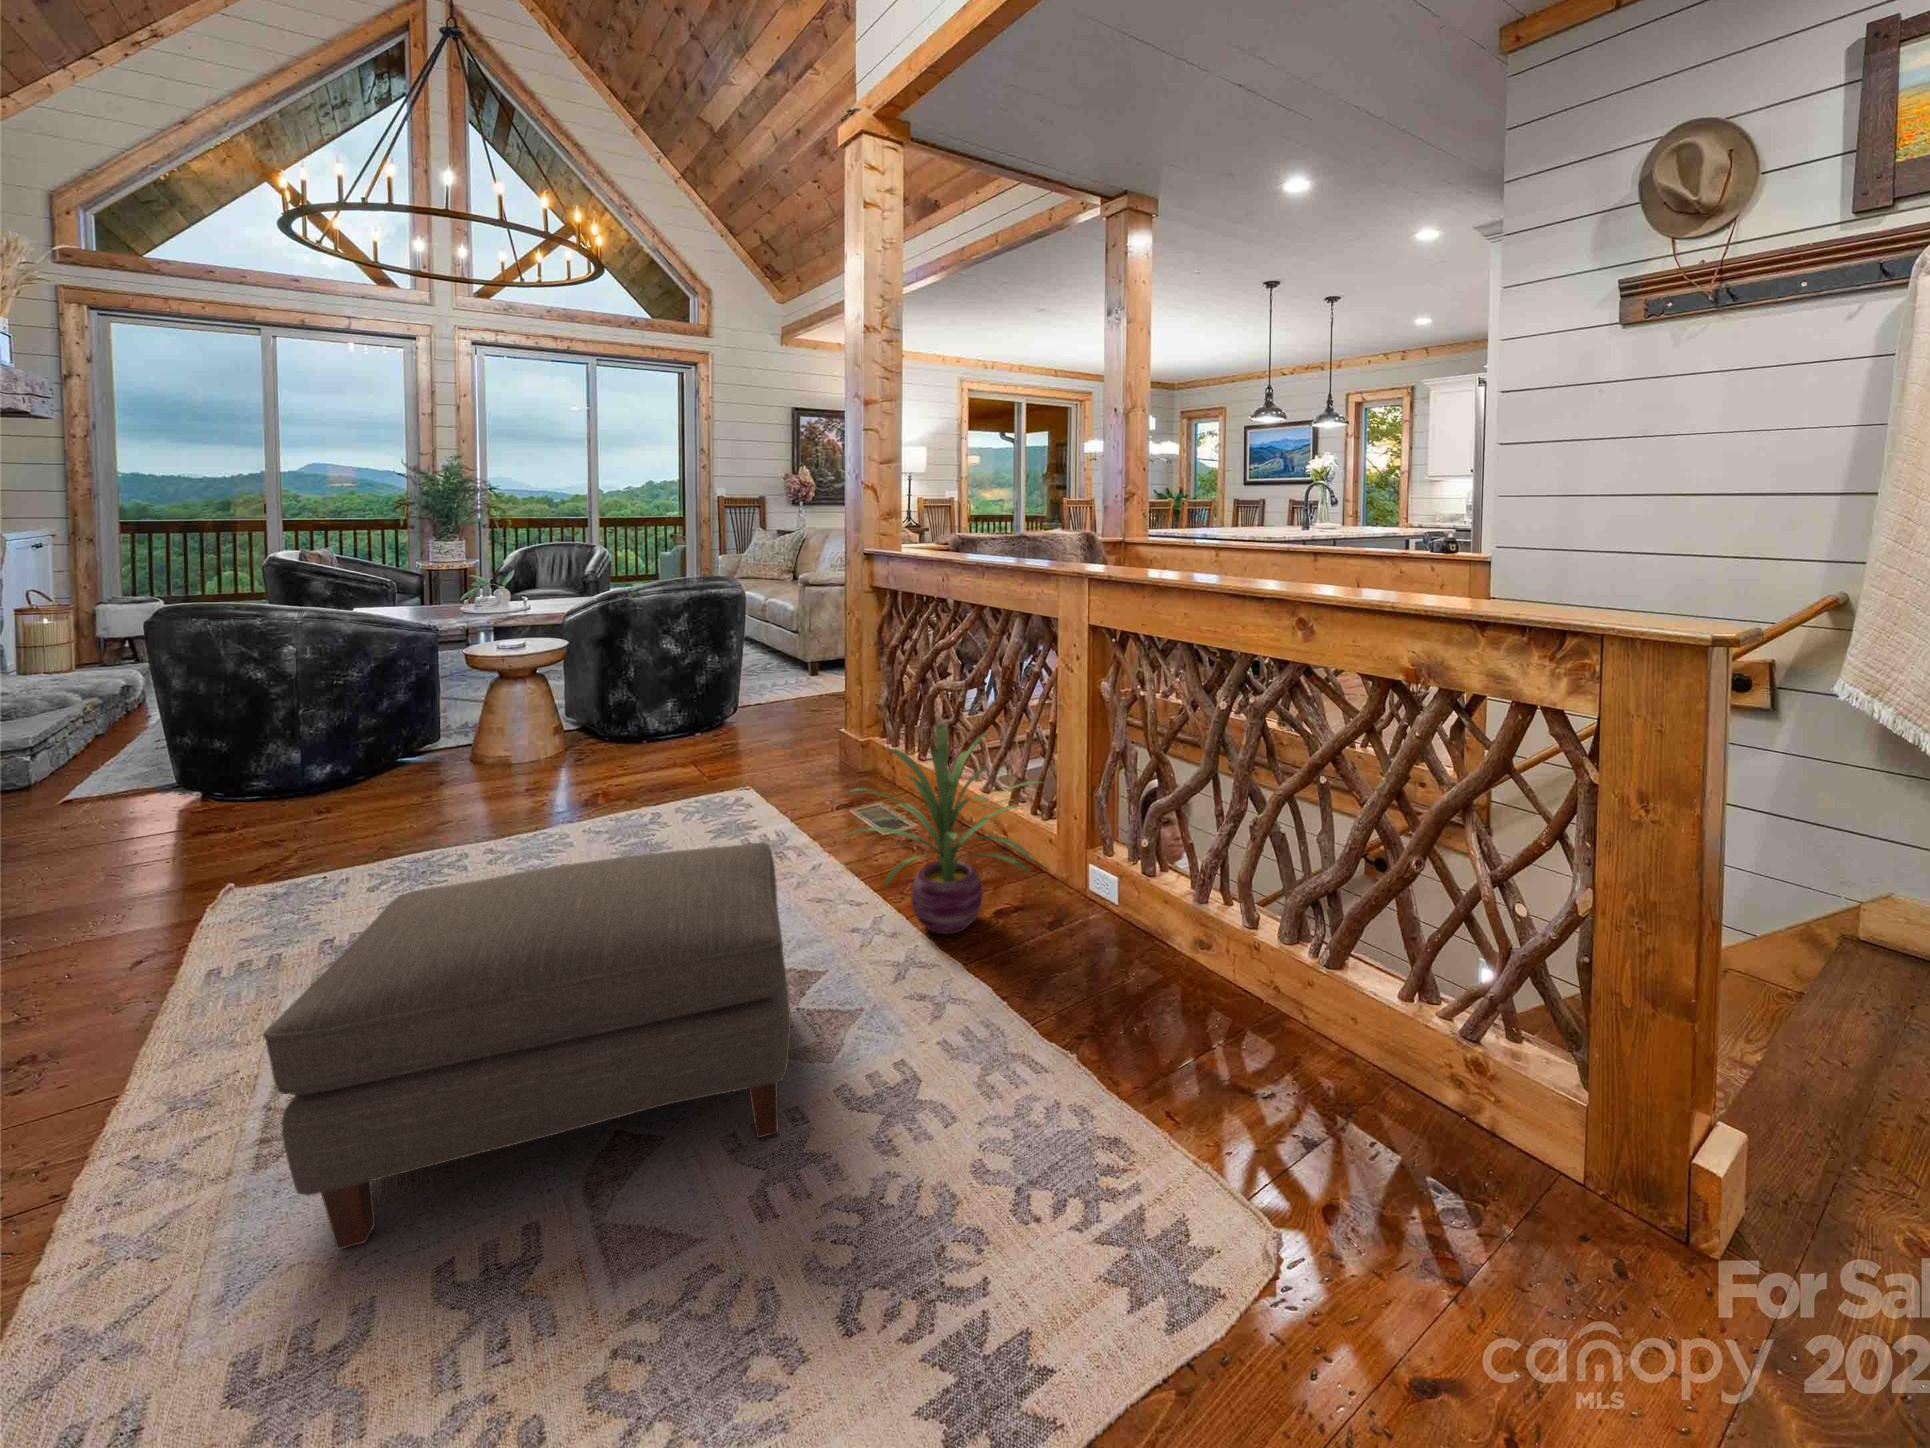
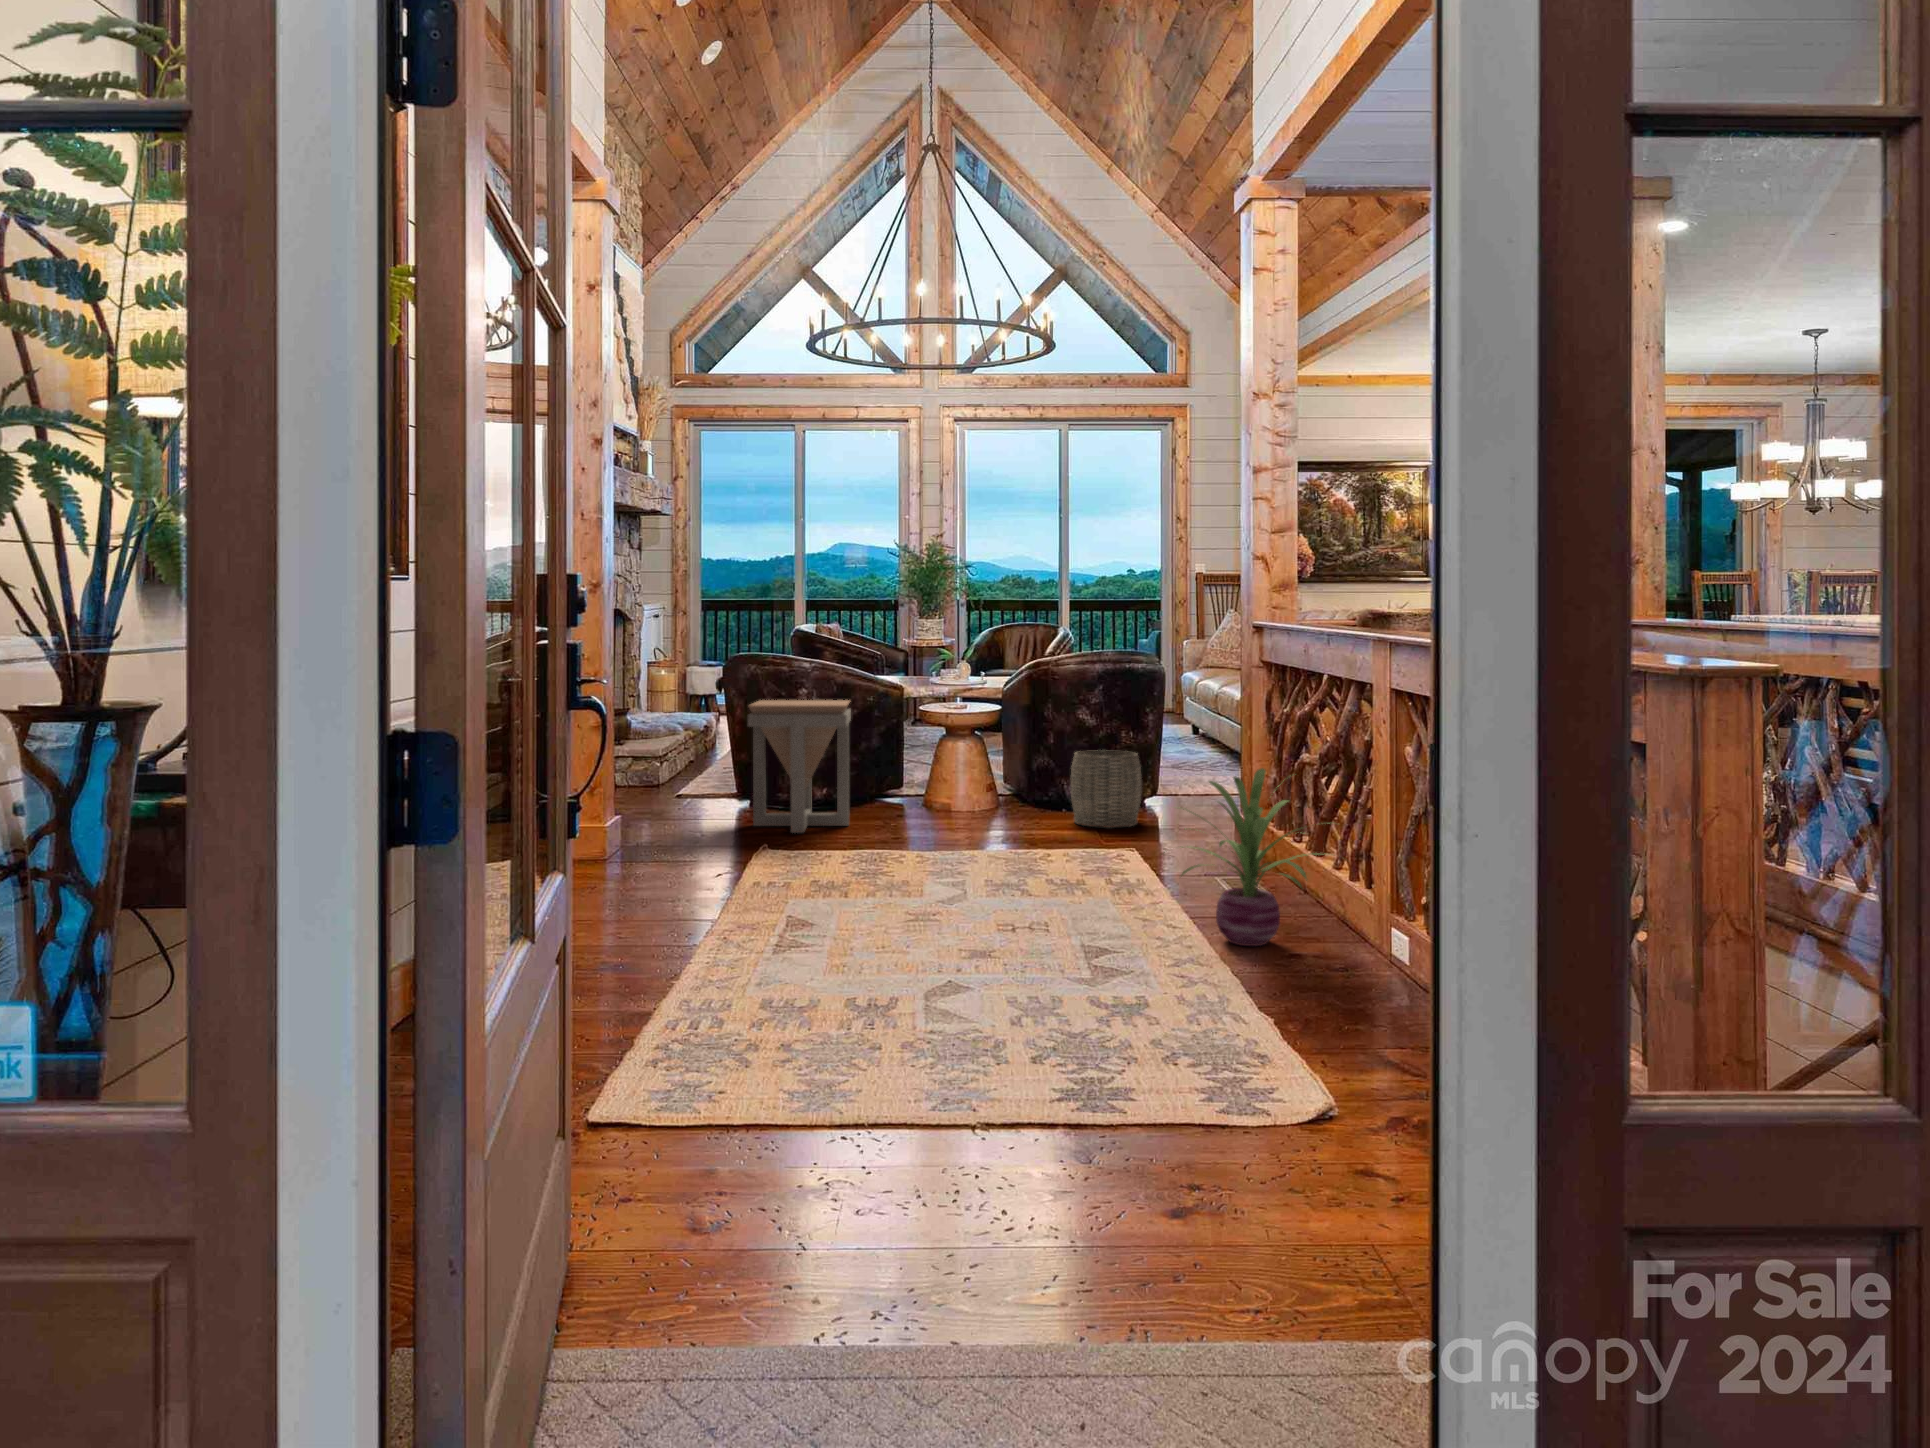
side table: none [158,652,378,840] -> present [748,700,851,833]
woven basket: none [664,676,741,758] -> present [1071,750,1142,828]
ottoman: present [263,843,791,1250] -> none [833,811,1099,986]

